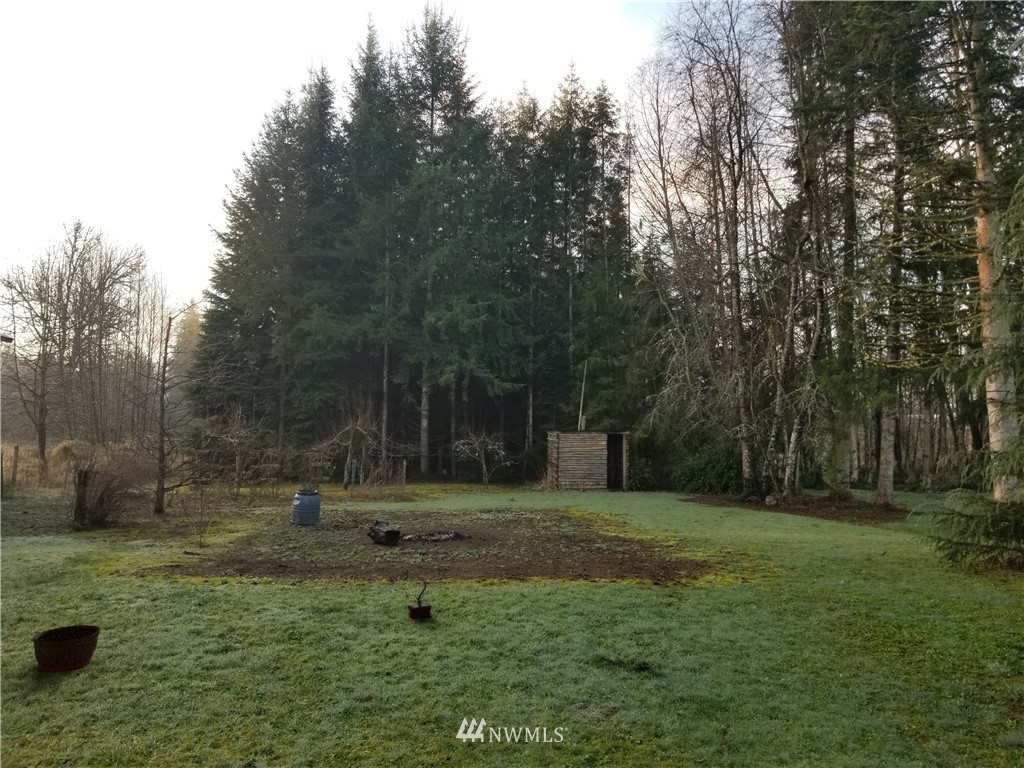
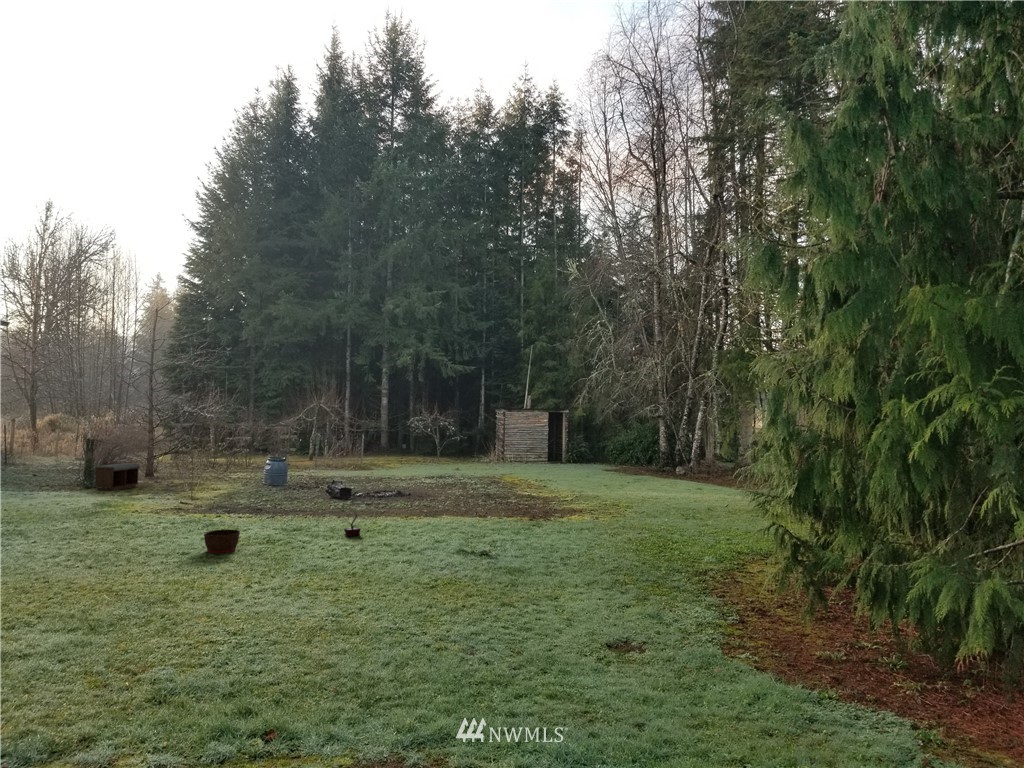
bench: none [87,497,143,532] -> present [95,463,139,491]
basket: present [33,625,100,672] -> present [204,529,240,553]

